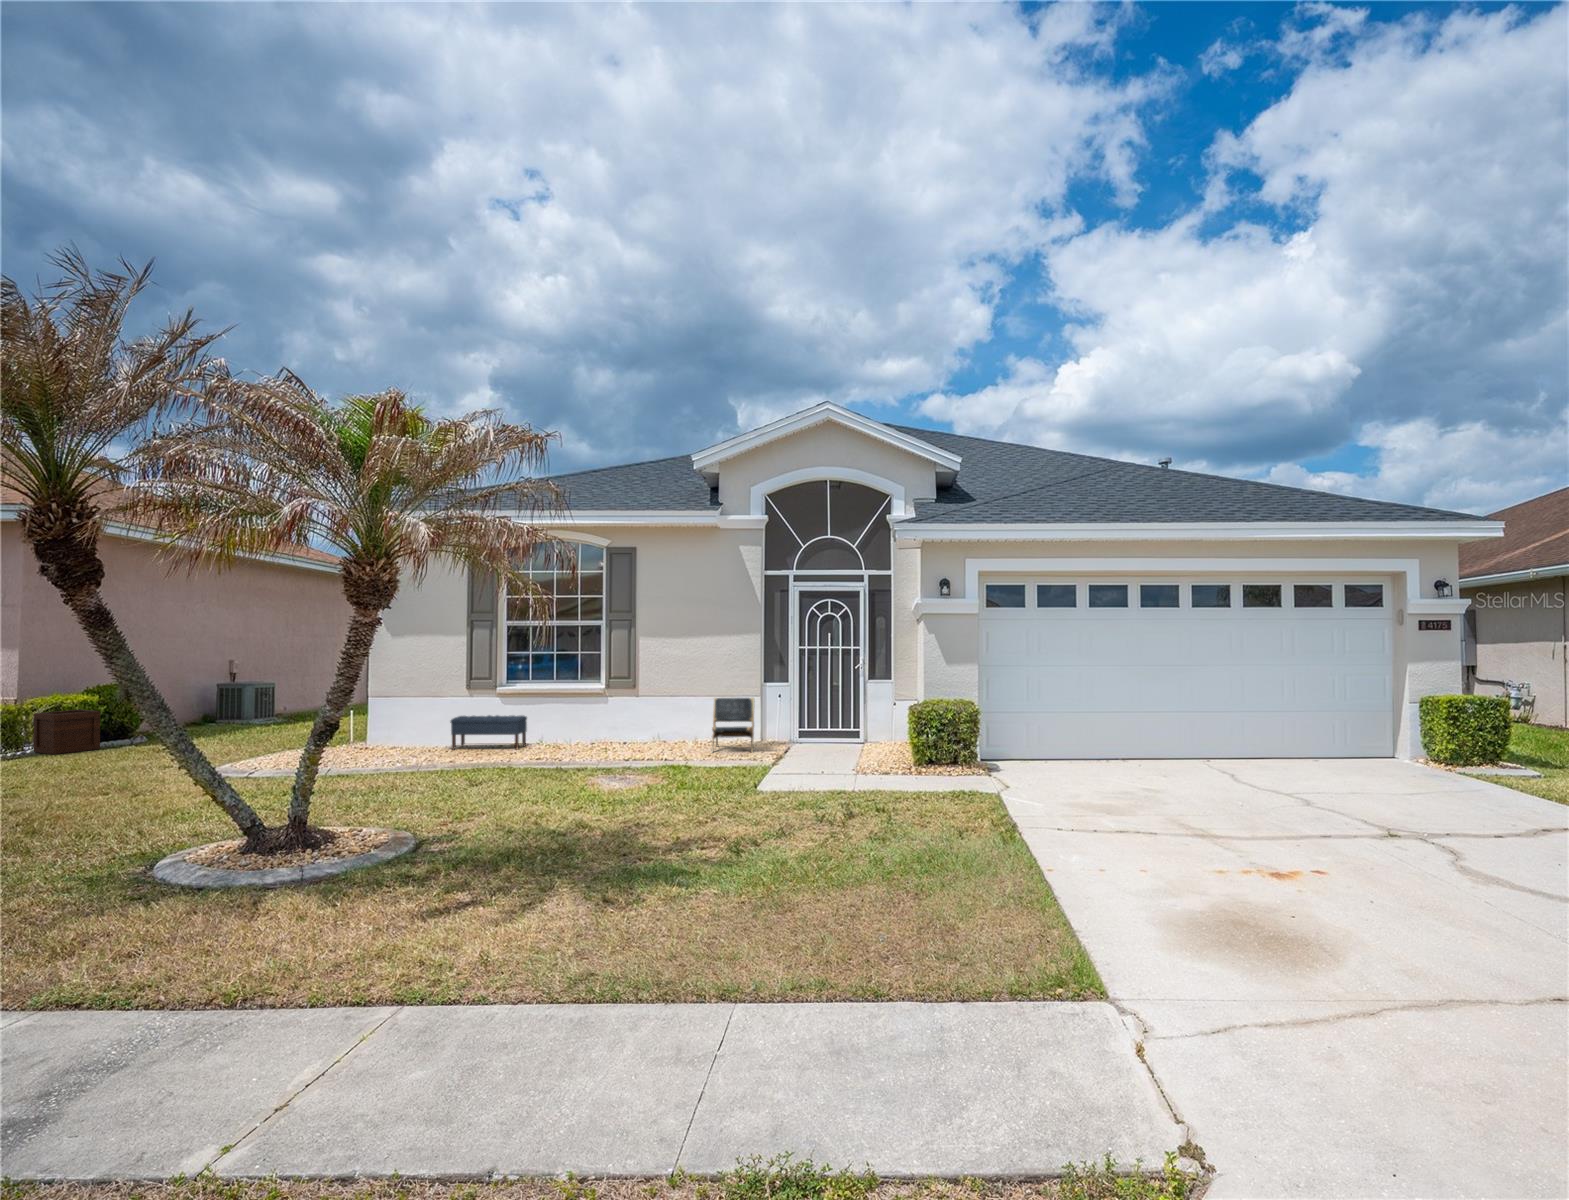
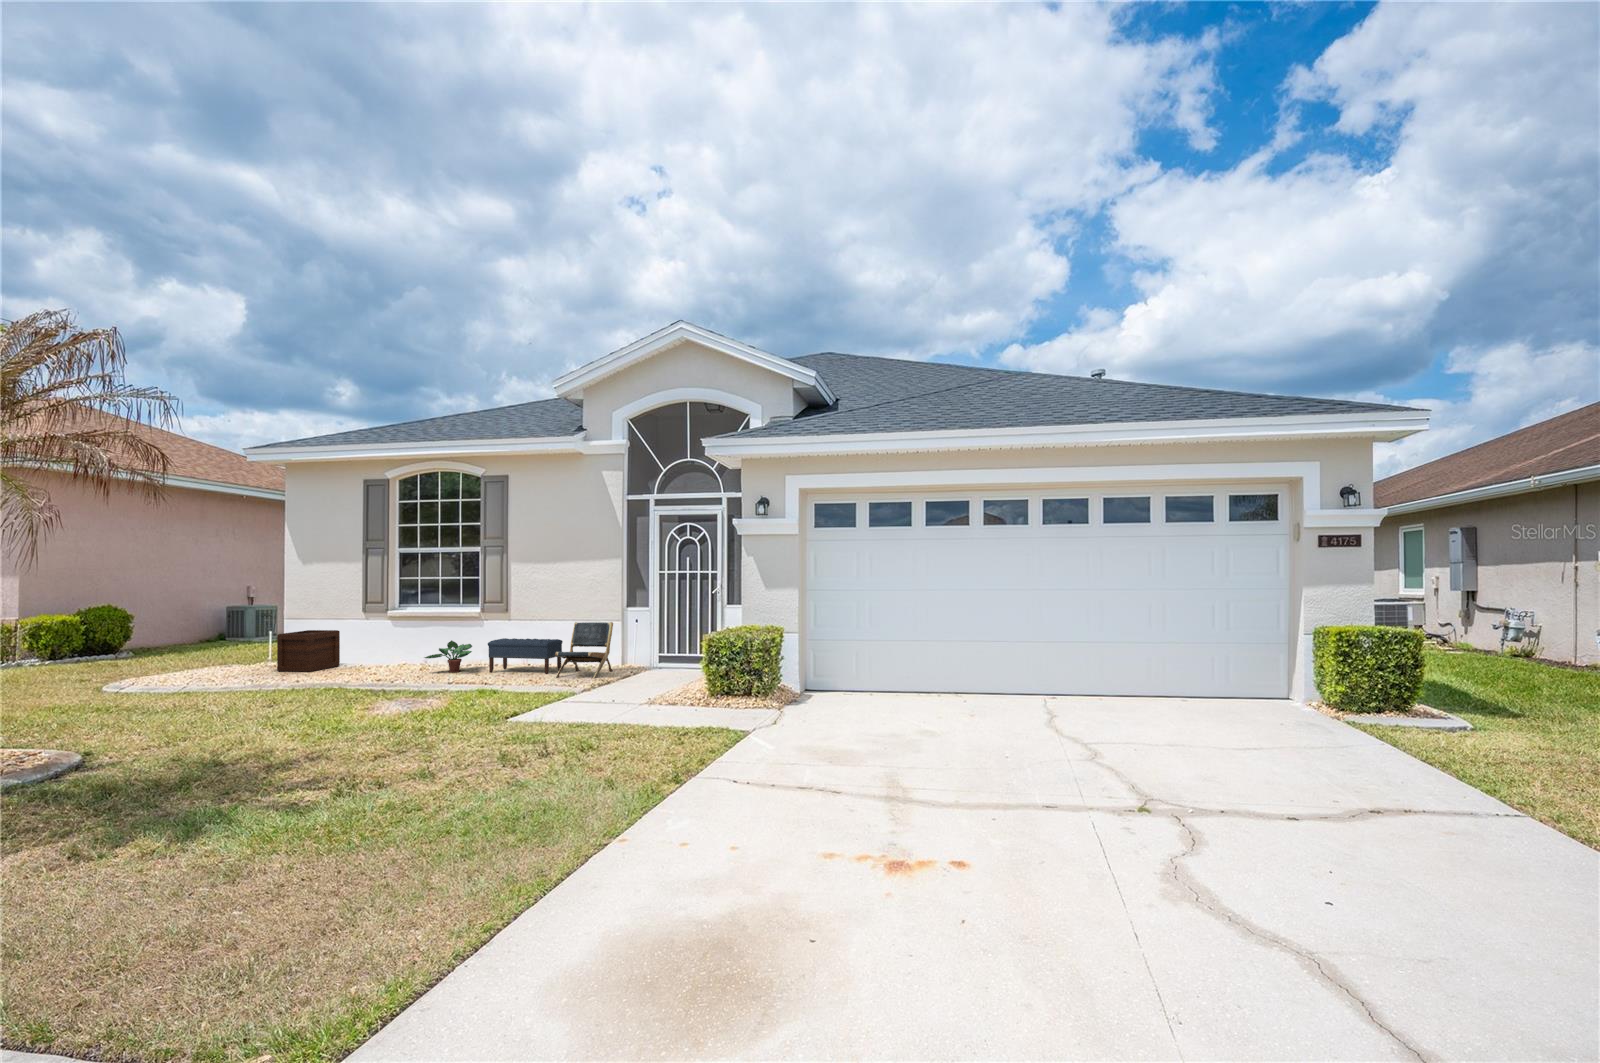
wooden crate: present [34,710,100,755] -> present [277,630,340,672]
bench: present [450,715,527,750] -> present [488,638,563,674]
potted plant: none [560,717,608,750] -> present [424,640,472,673]

